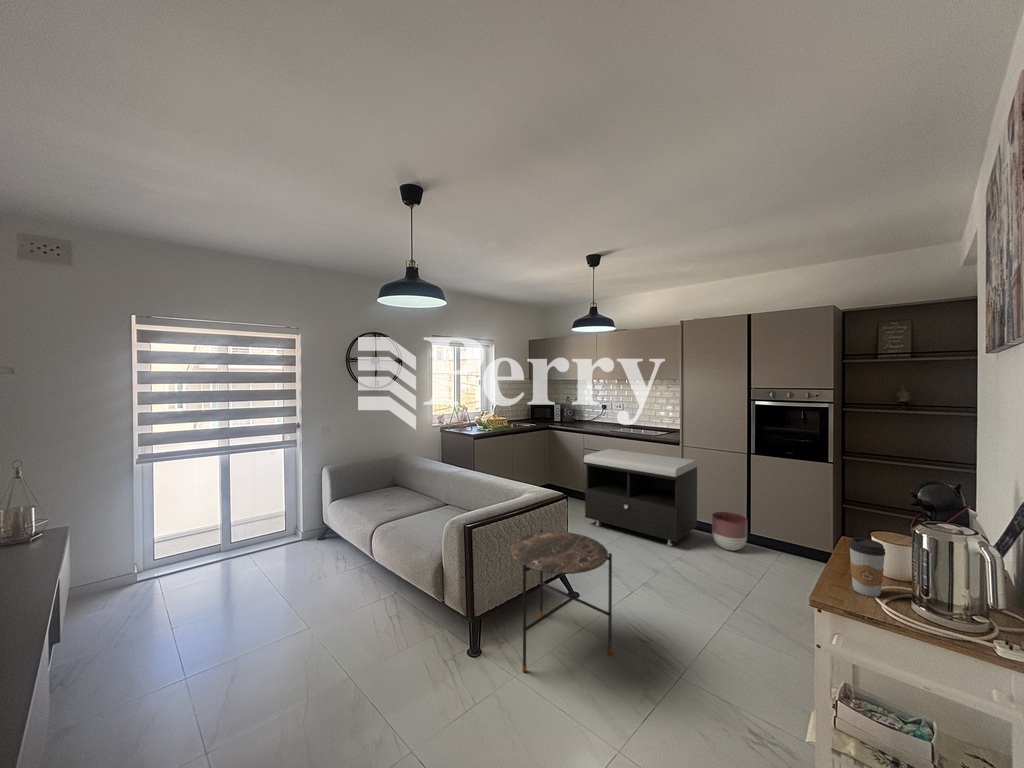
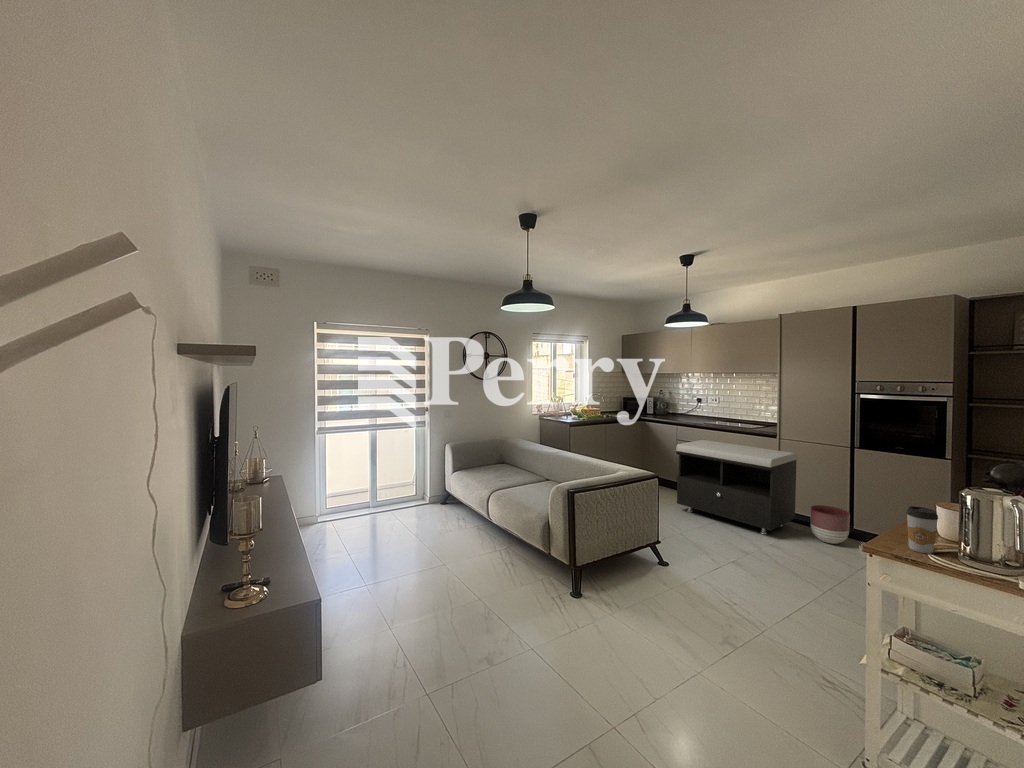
side table: present [510,530,612,672] -> none [609,503,700,613]

